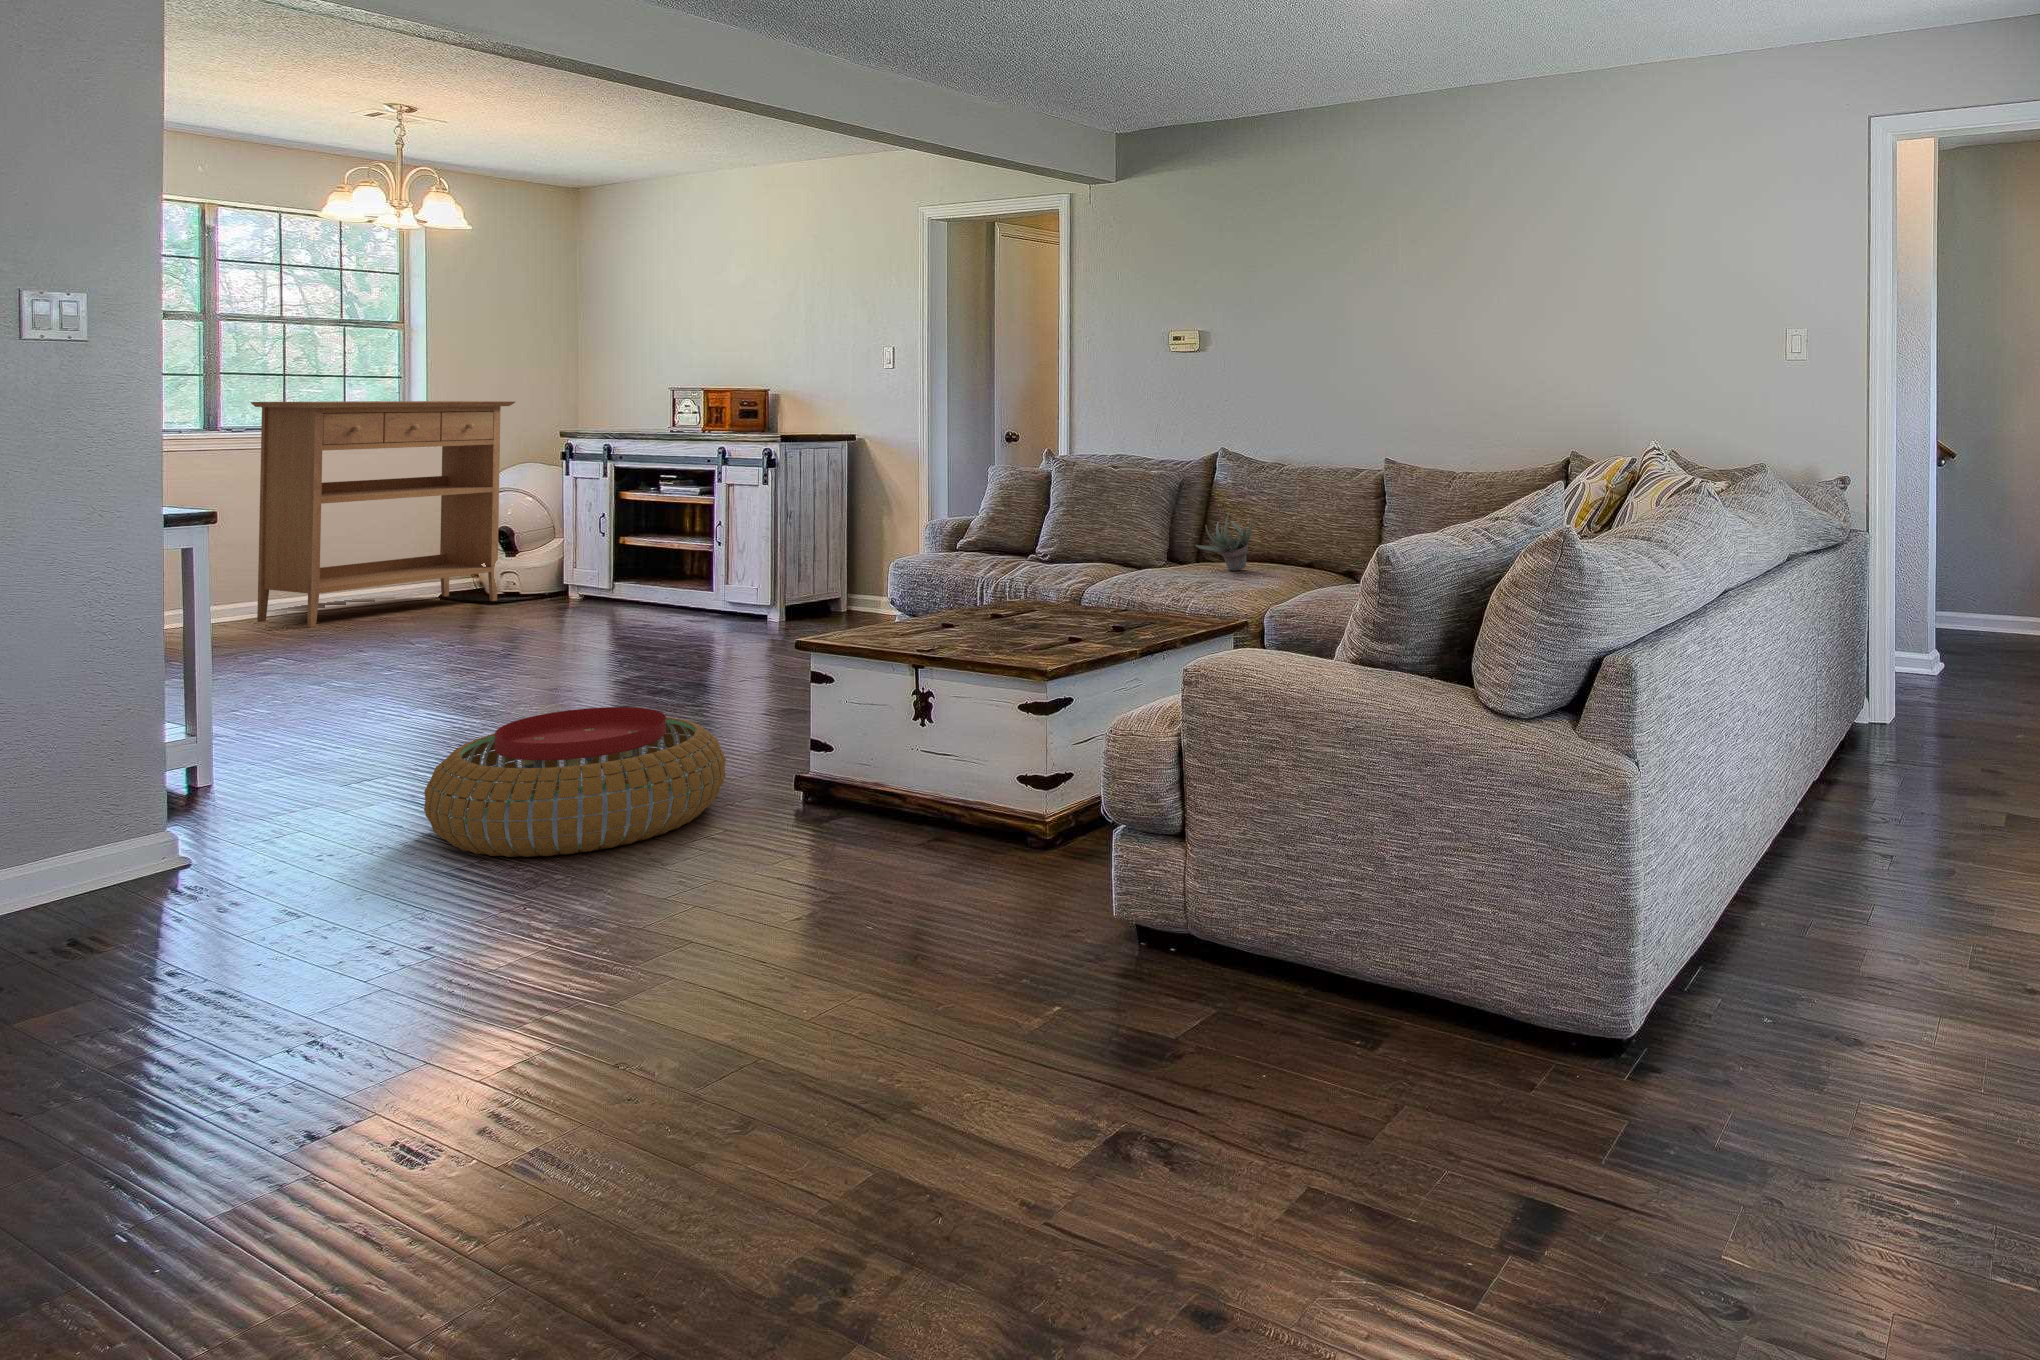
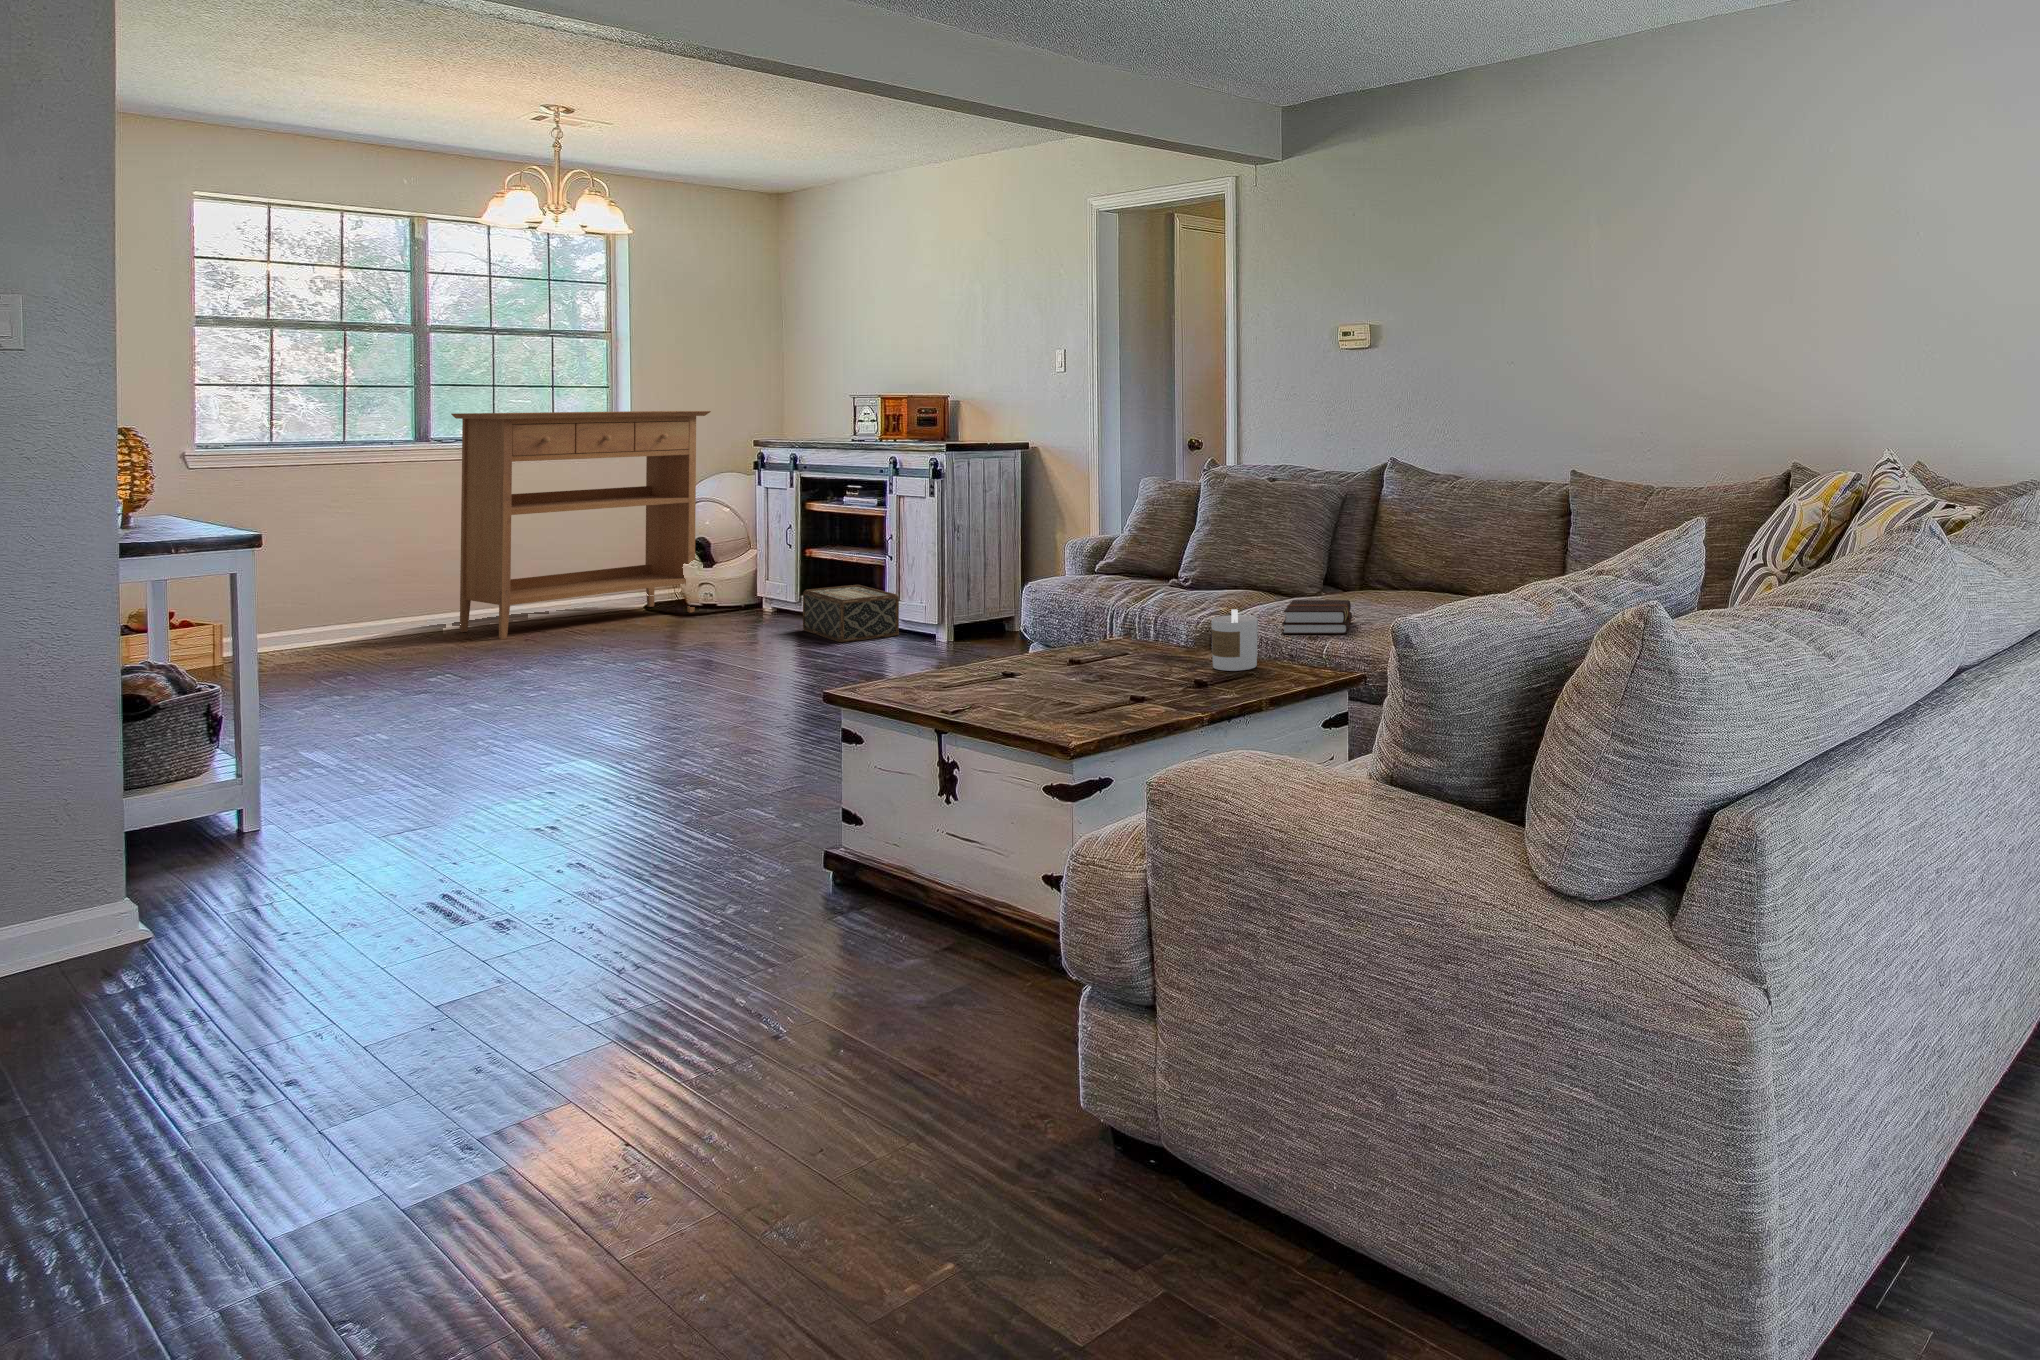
succulent plant: present [1196,511,1252,571] -> none [1352,530,1417,599]
hardback book: none [1154,569,1211,596] -> present [1282,600,1352,634]
woven basket: none [626,571,728,624] -> present [803,585,899,642]
candle: none [1116,572,1154,622] -> present [1211,609,1258,671]
pouf: present [424,707,726,857] -> none [367,765,734,955]

